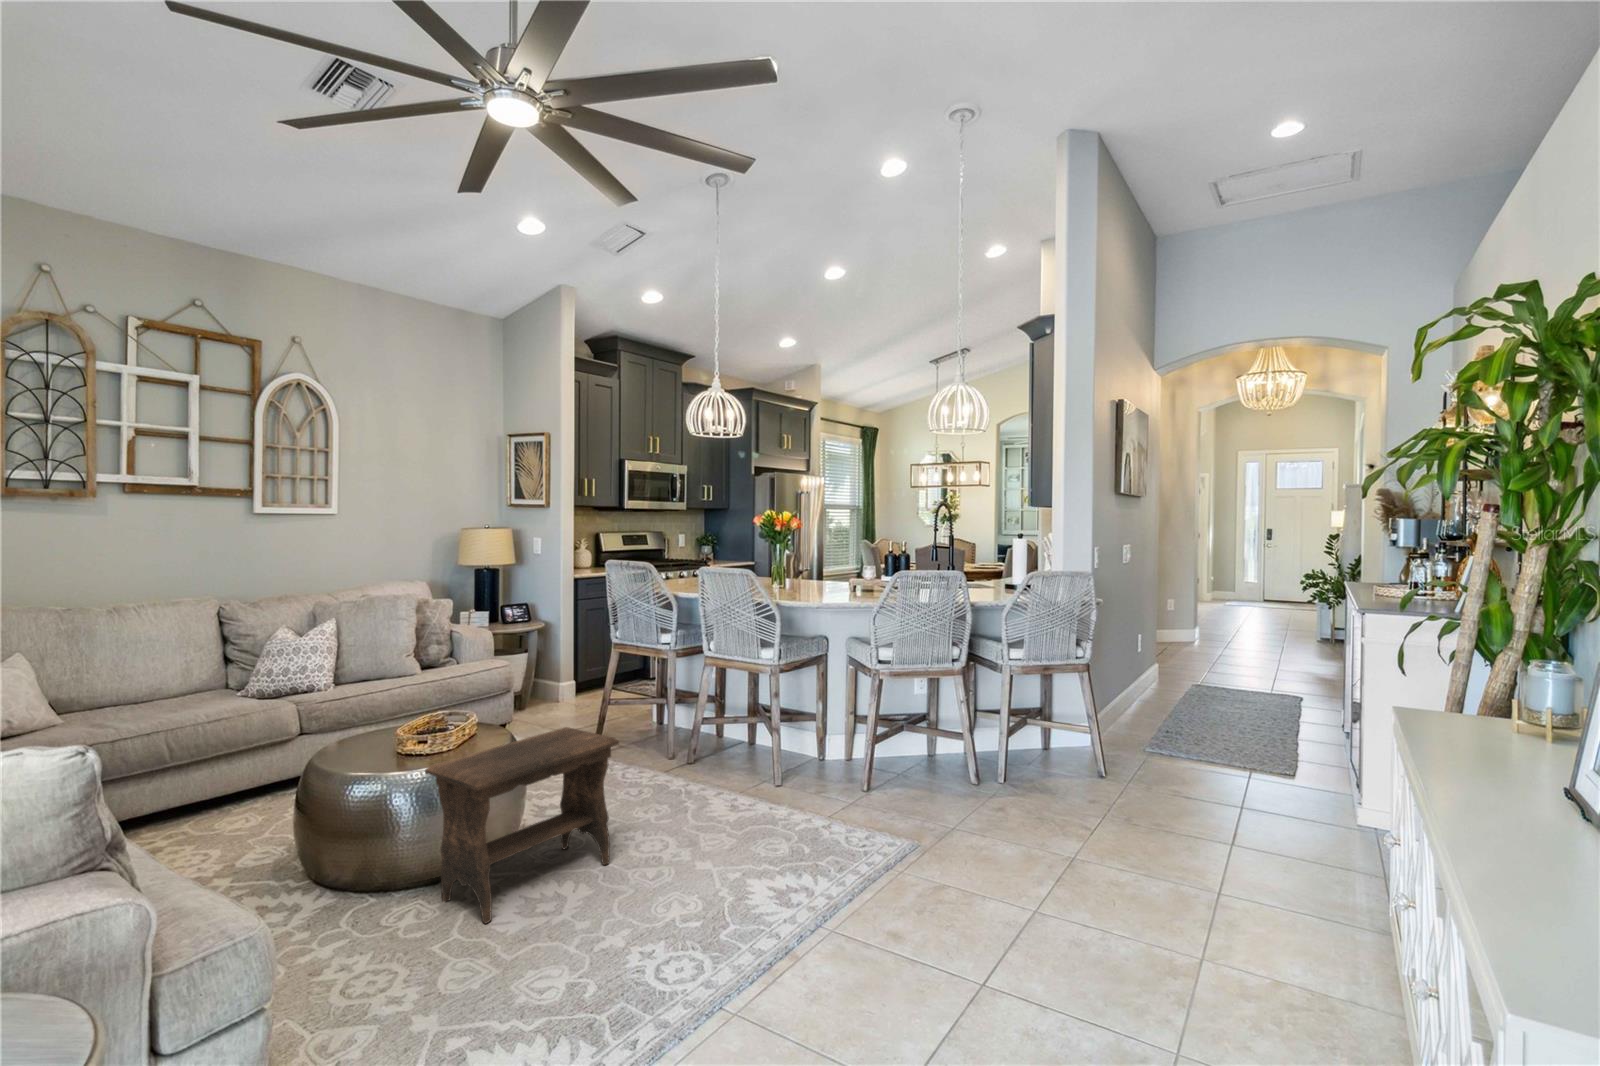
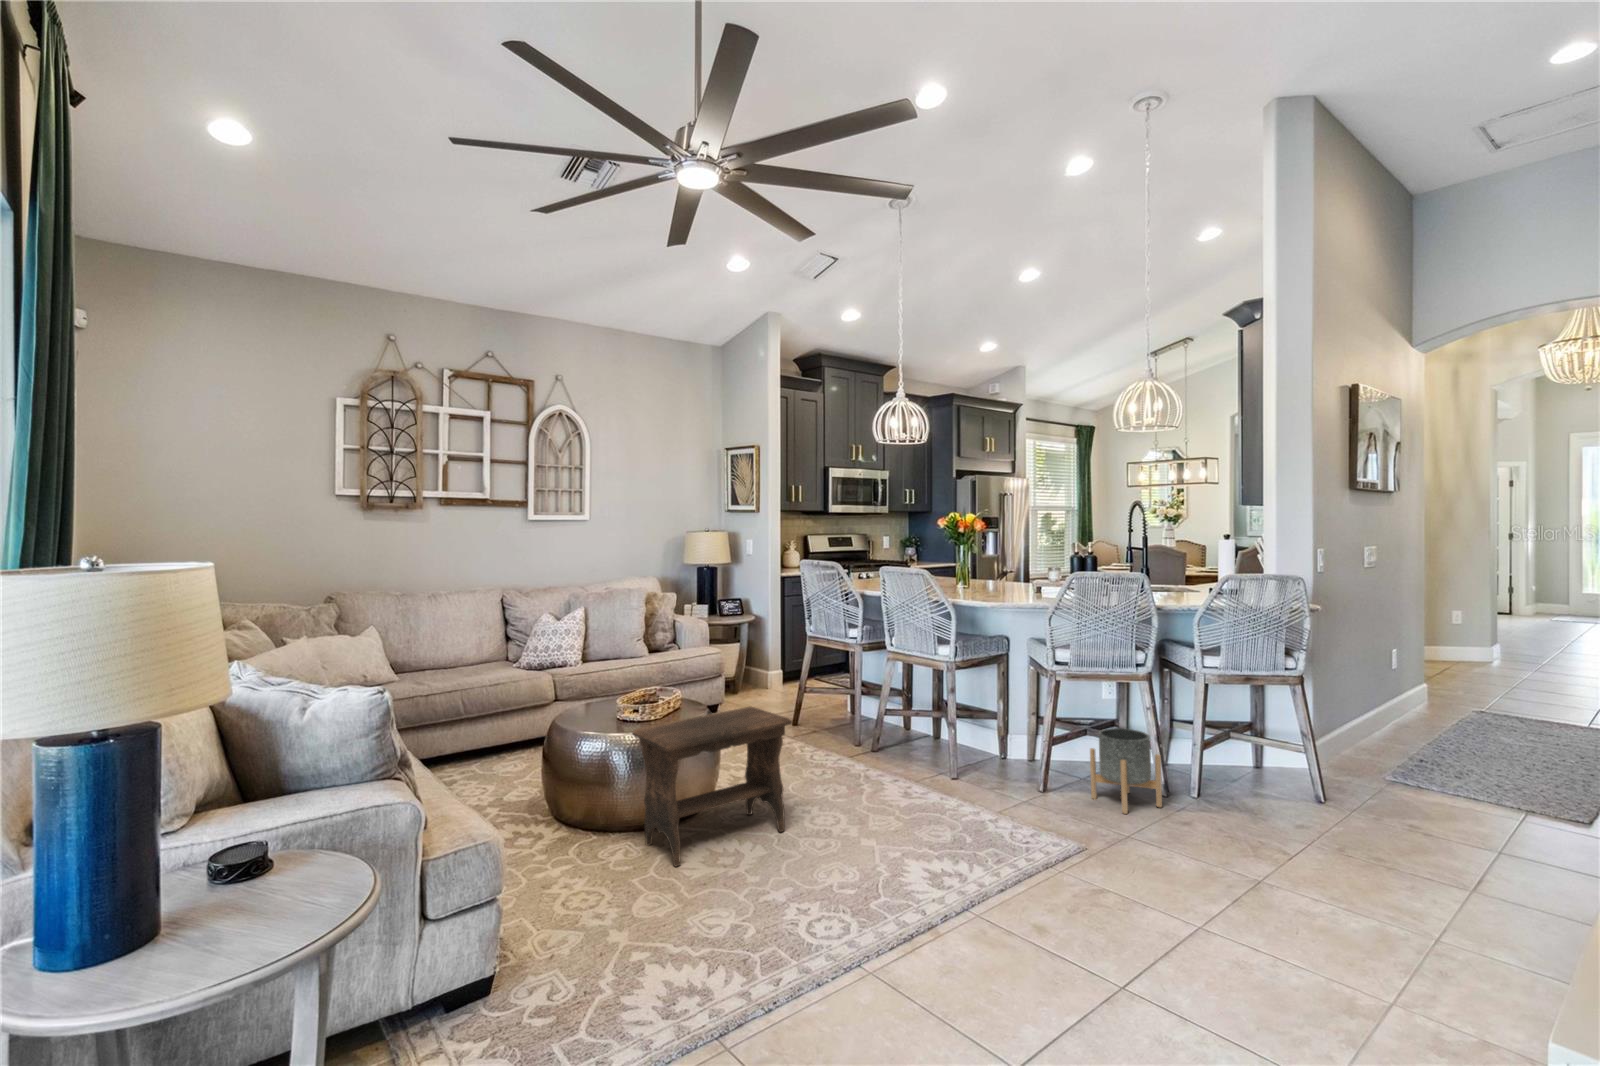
planter: none [909,721,973,803] -> present [1090,728,1162,814]

